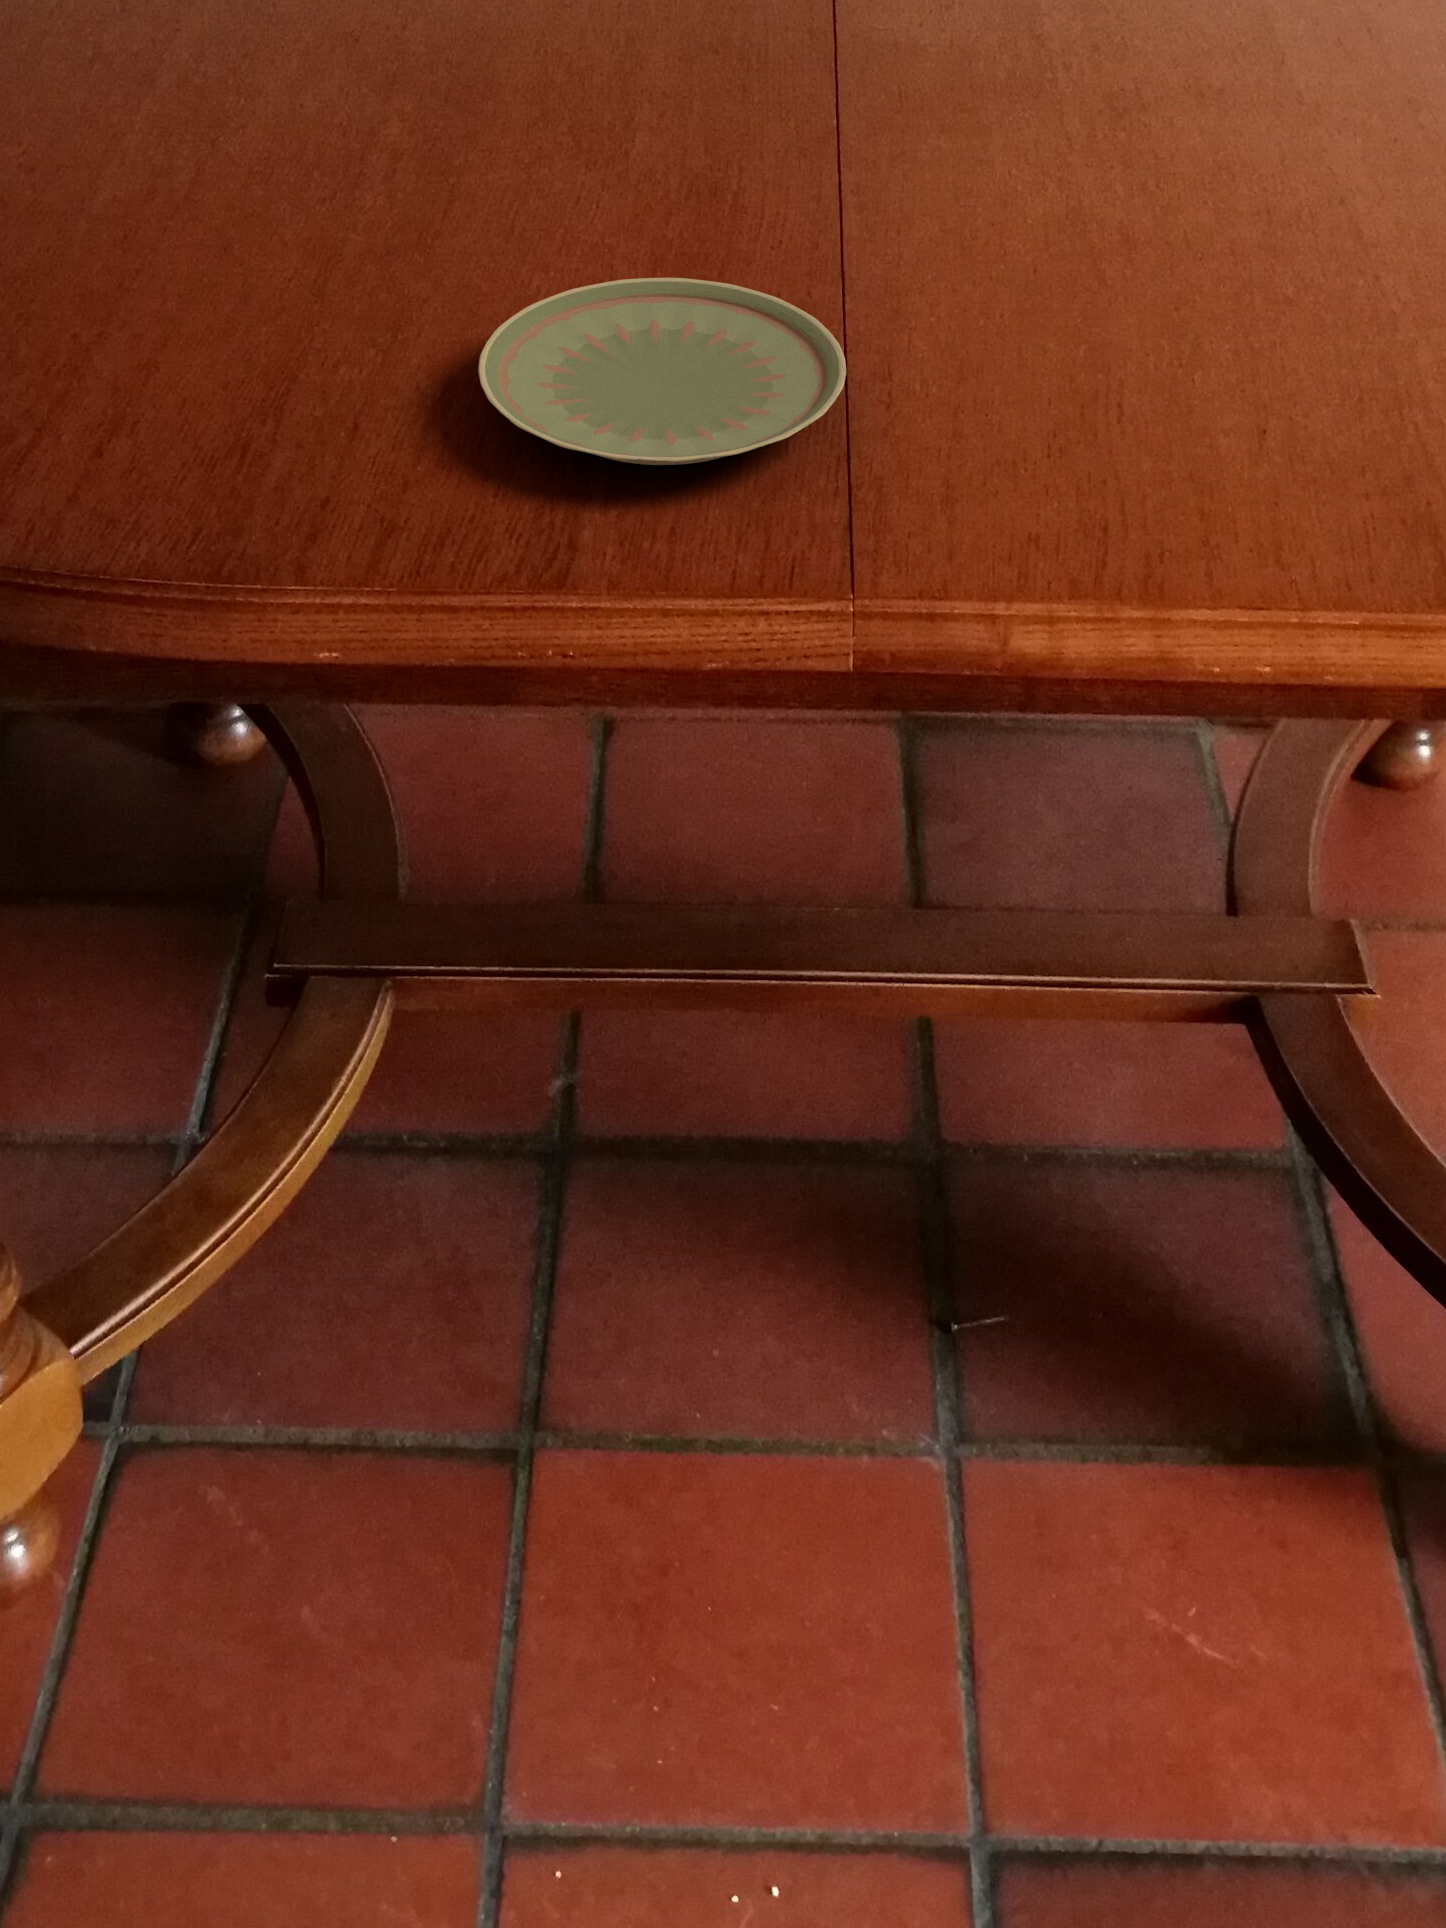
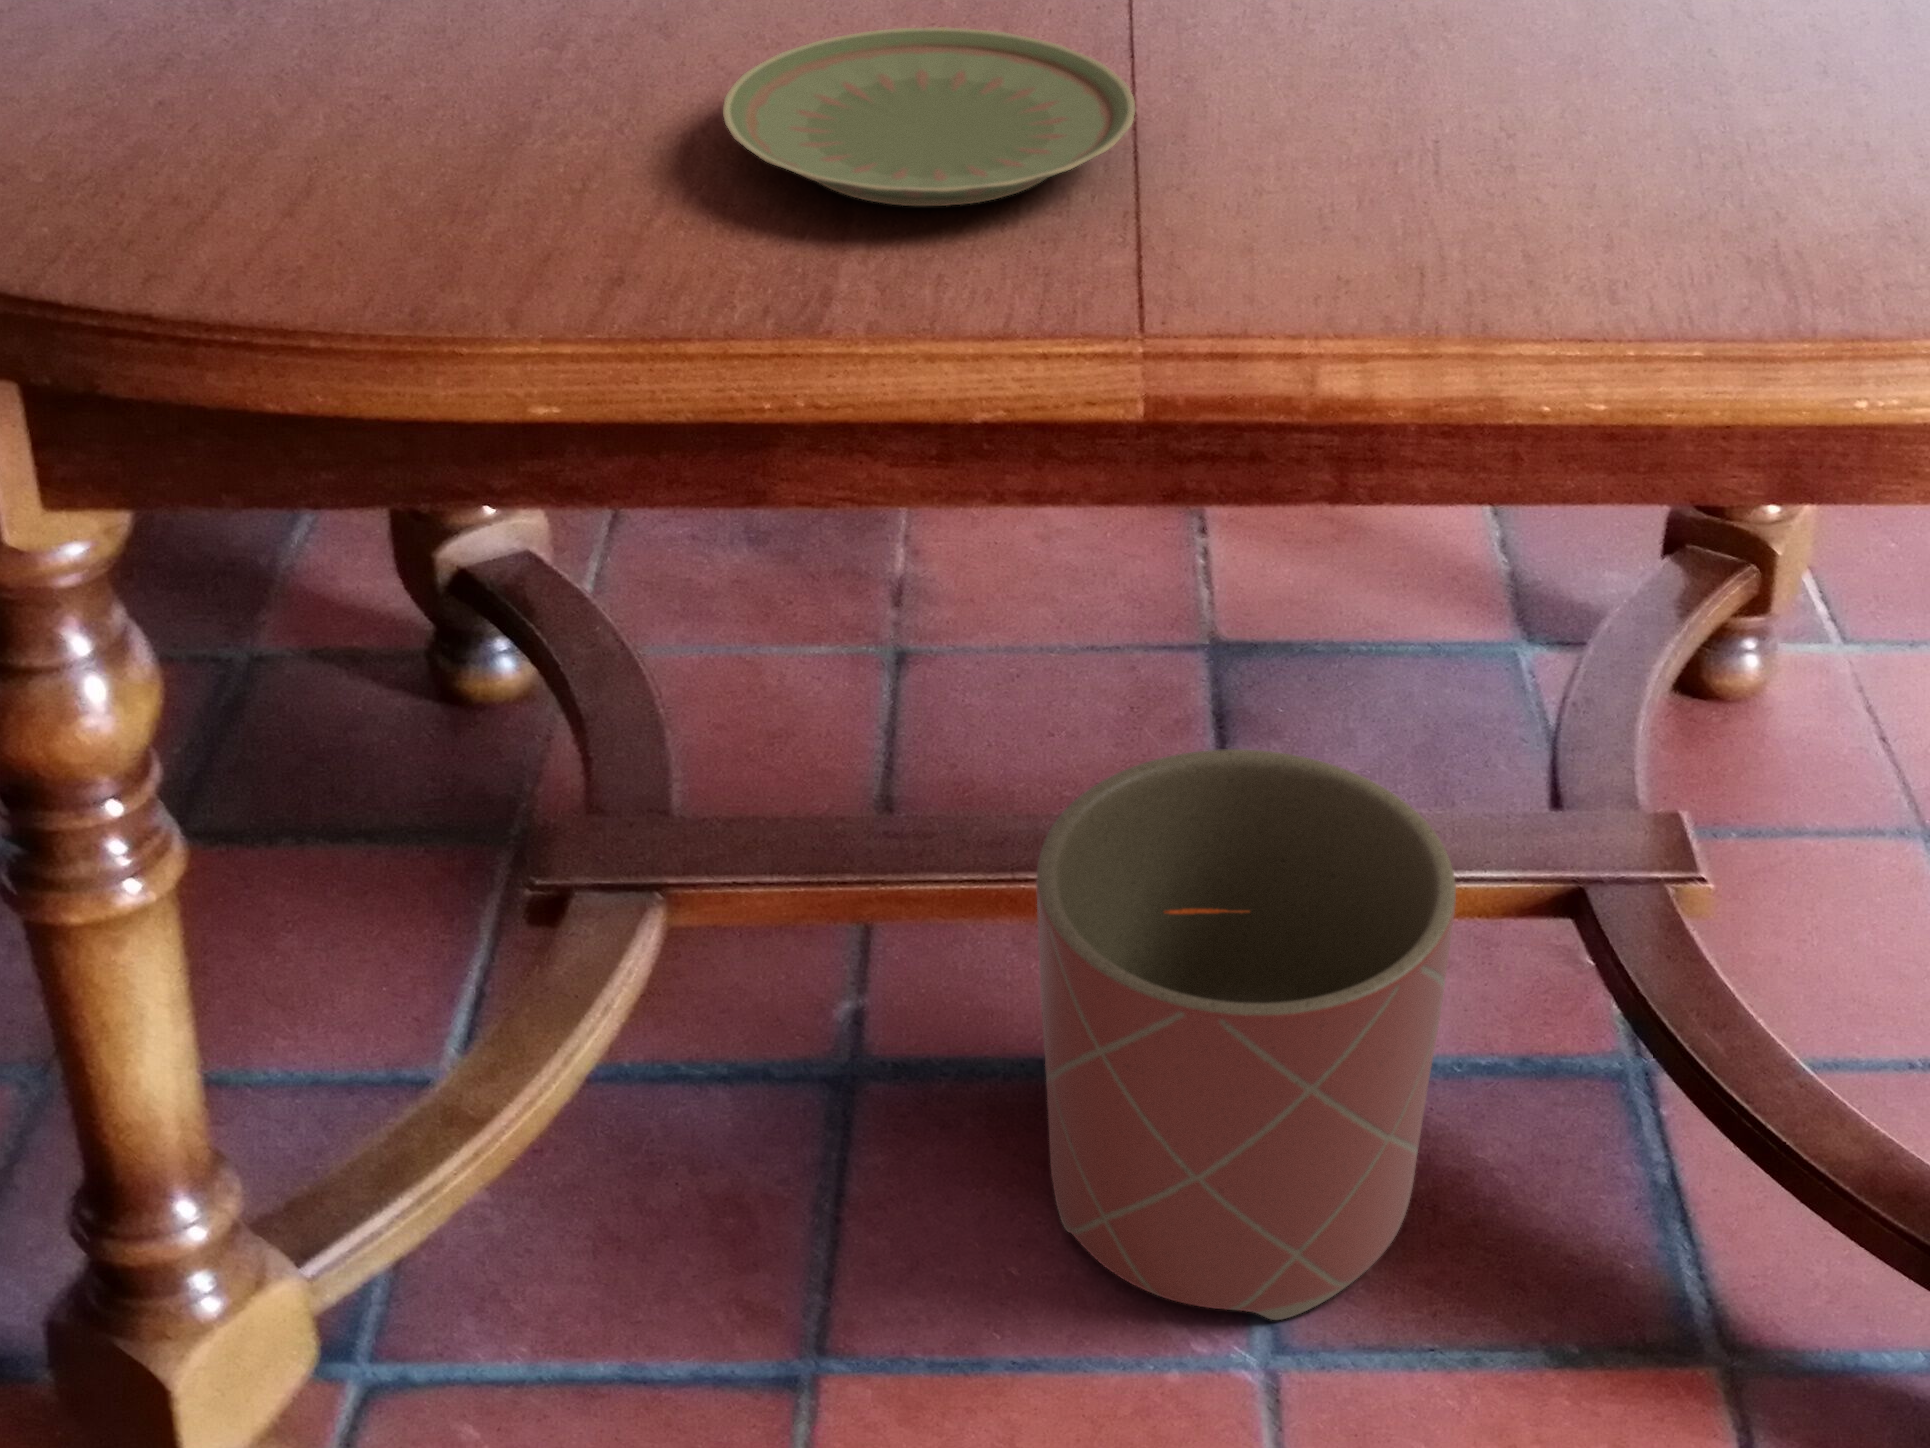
planter: none [743,868,1133,1410] -> present [1036,749,1456,1320]

